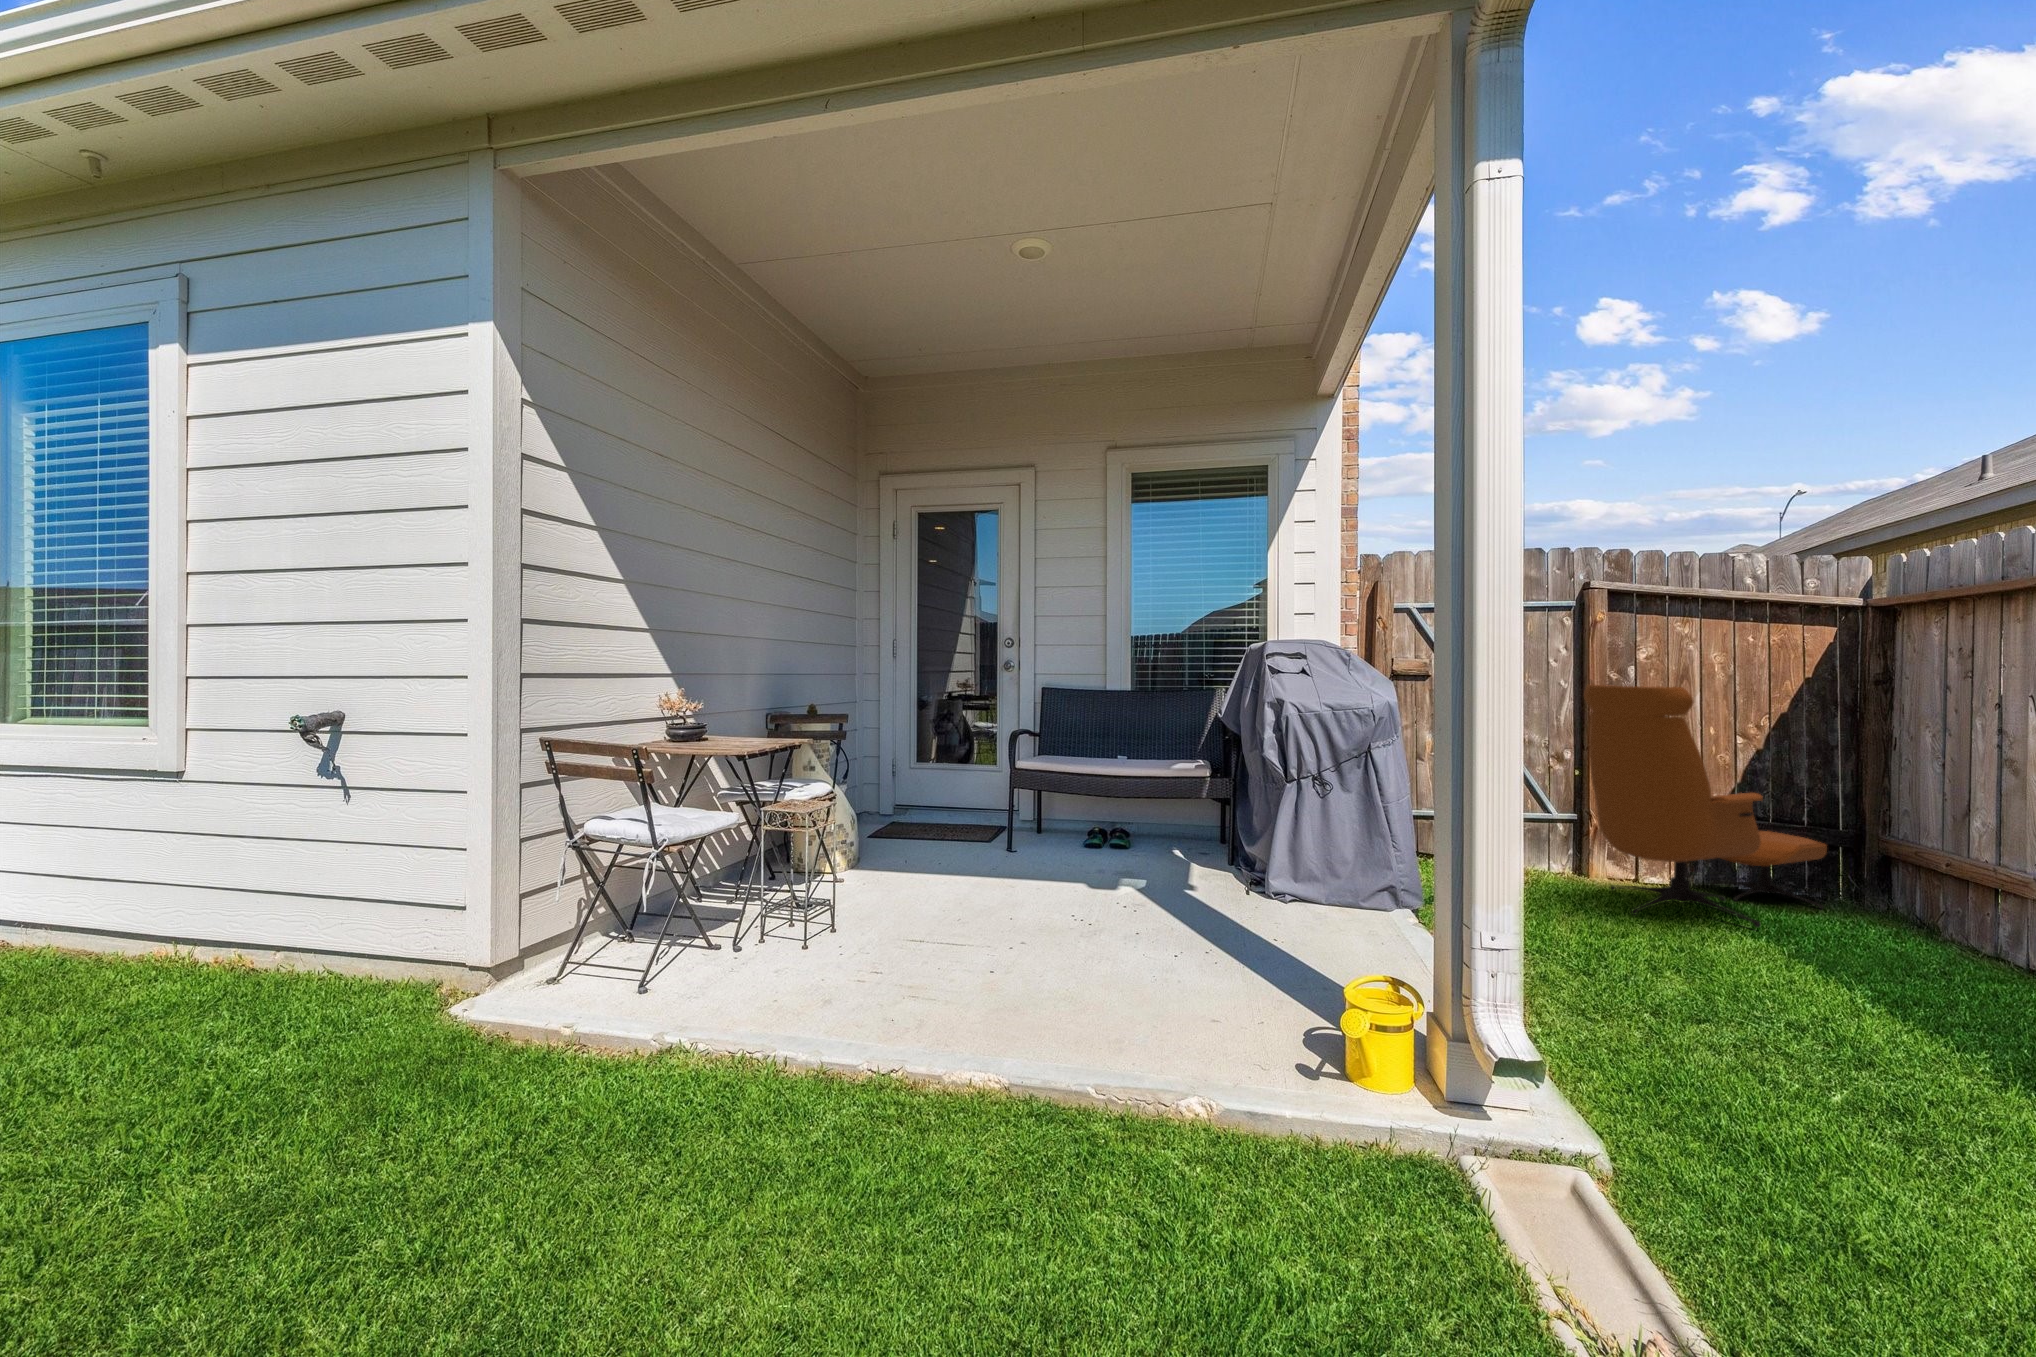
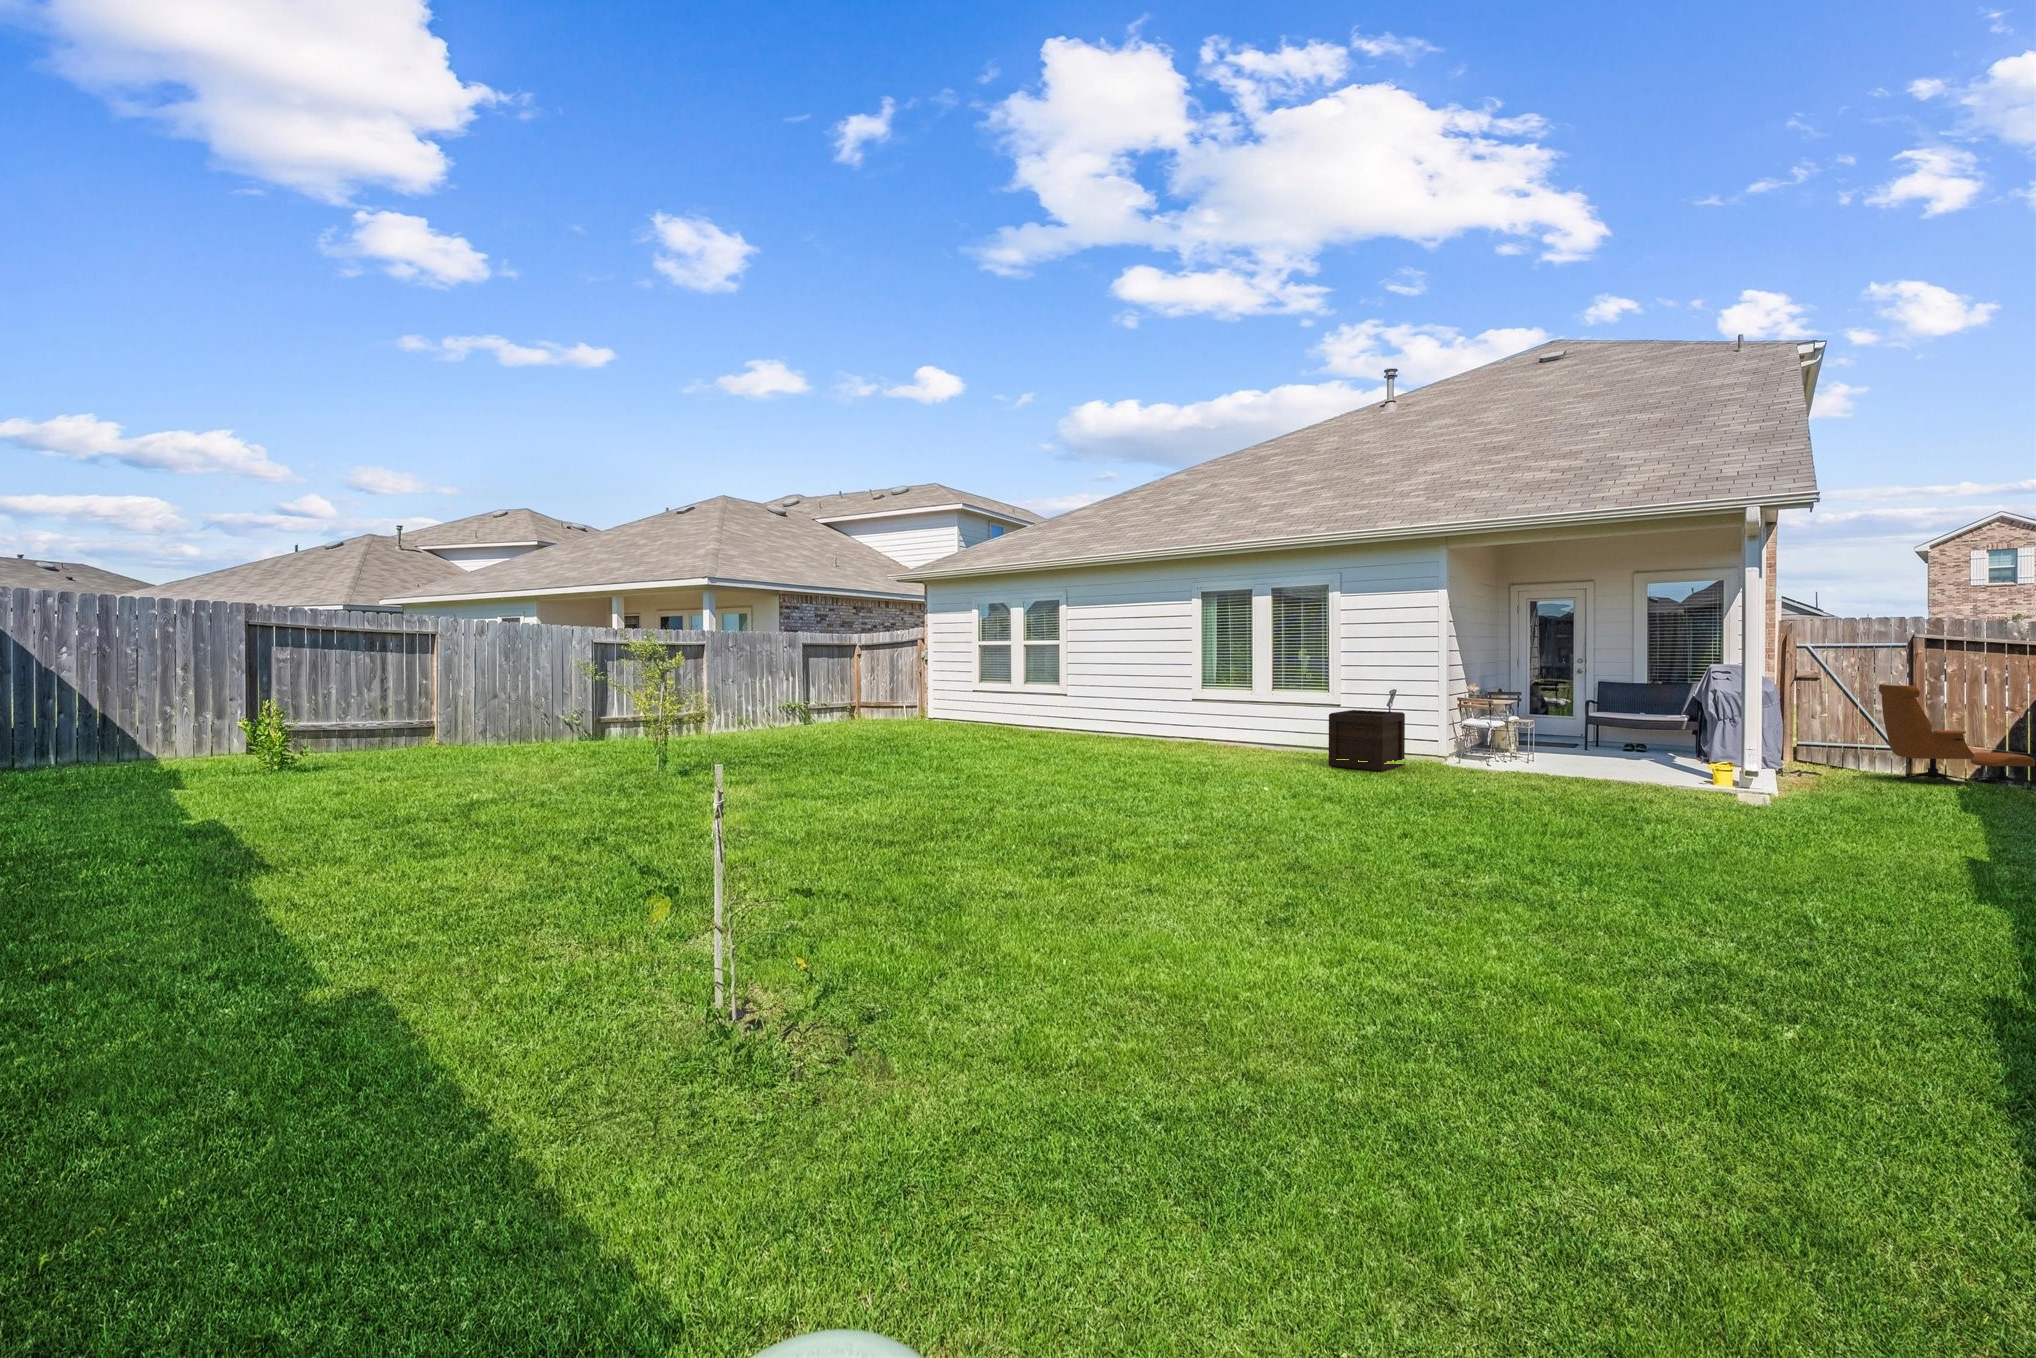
wooden crate: none [53,786,445,1071] -> present [1329,710,1405,772]

